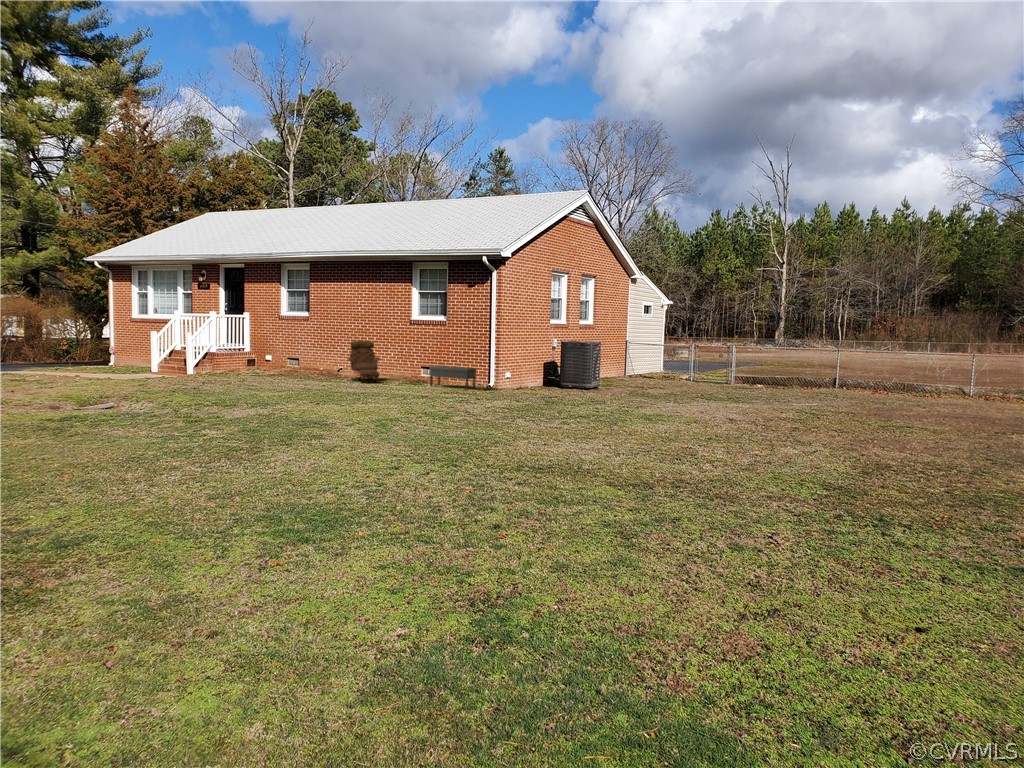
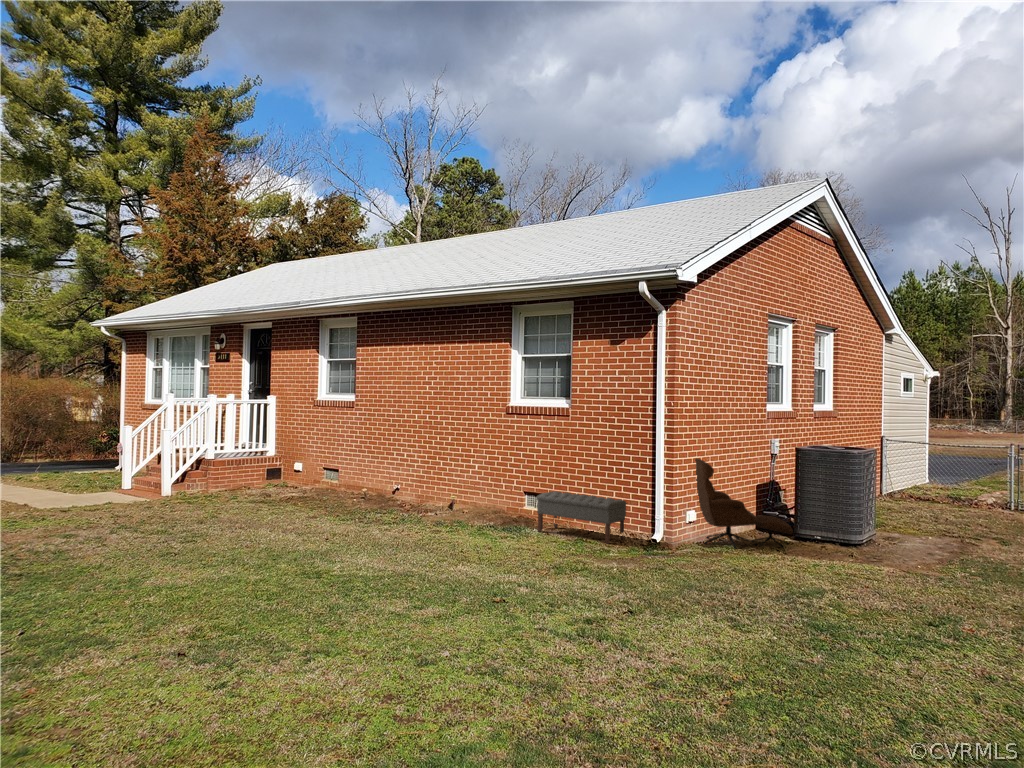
lounge chair: present [348,341,380,383] -> present [695,458,793,549]

